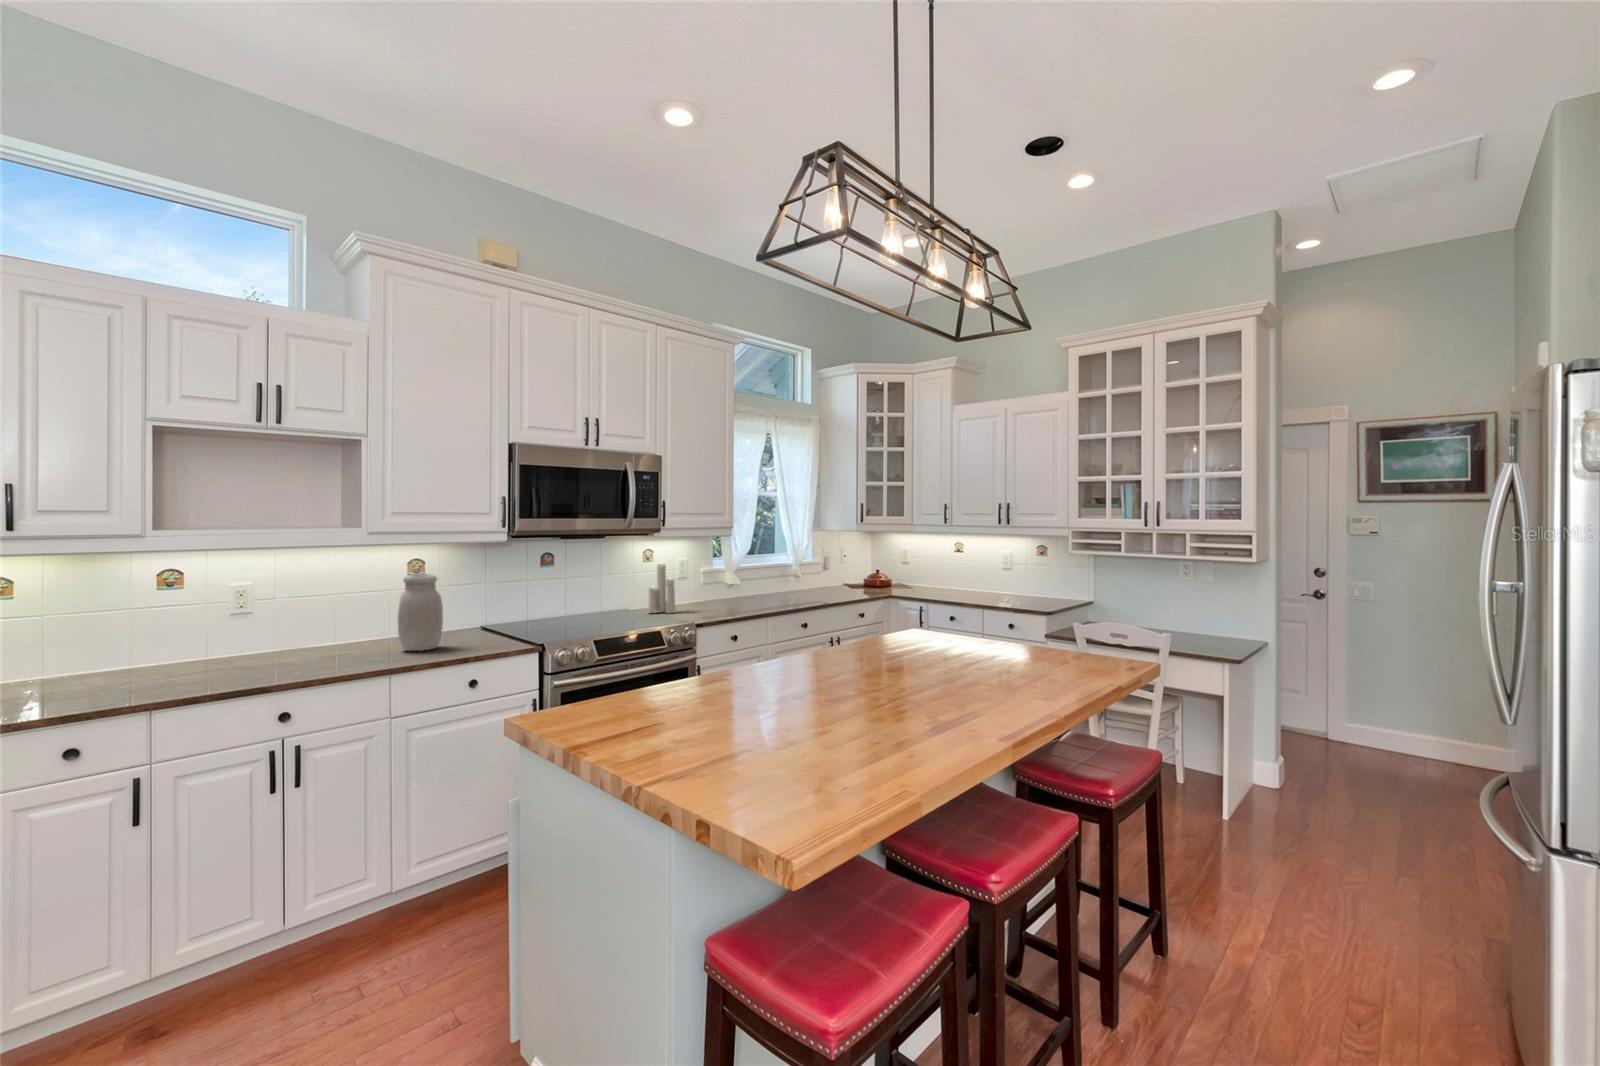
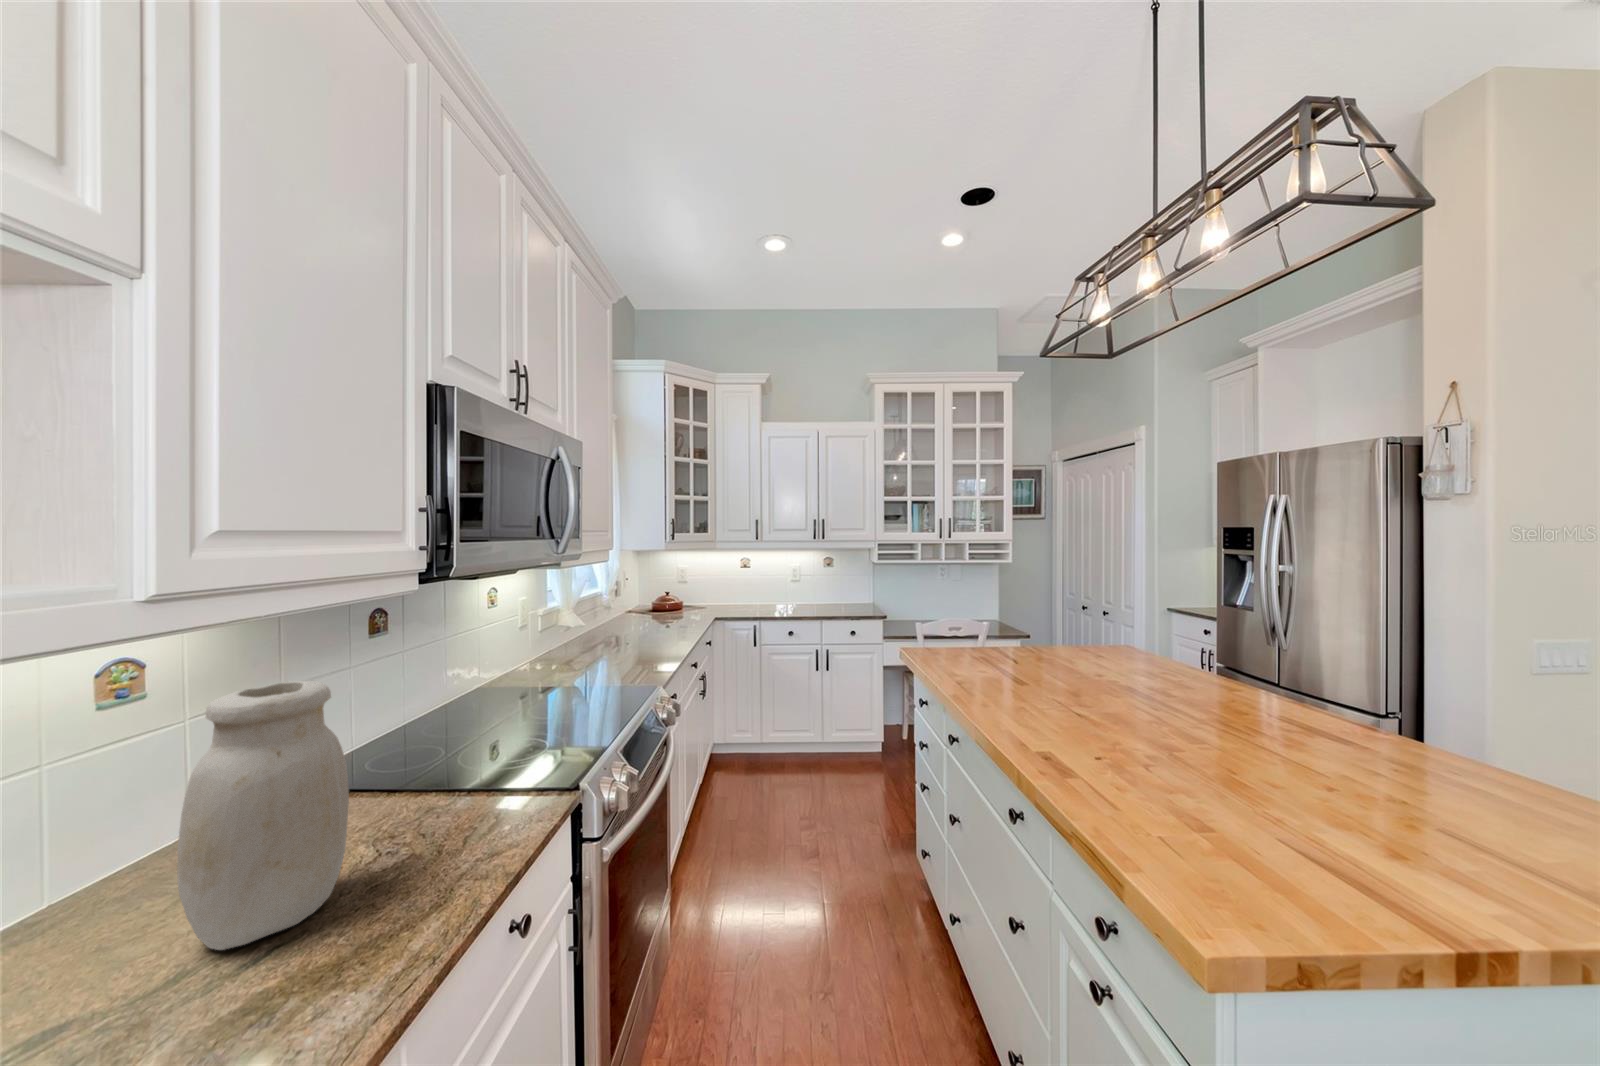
candle: present [648,564,676,613] -> none [539,587,583,683]

